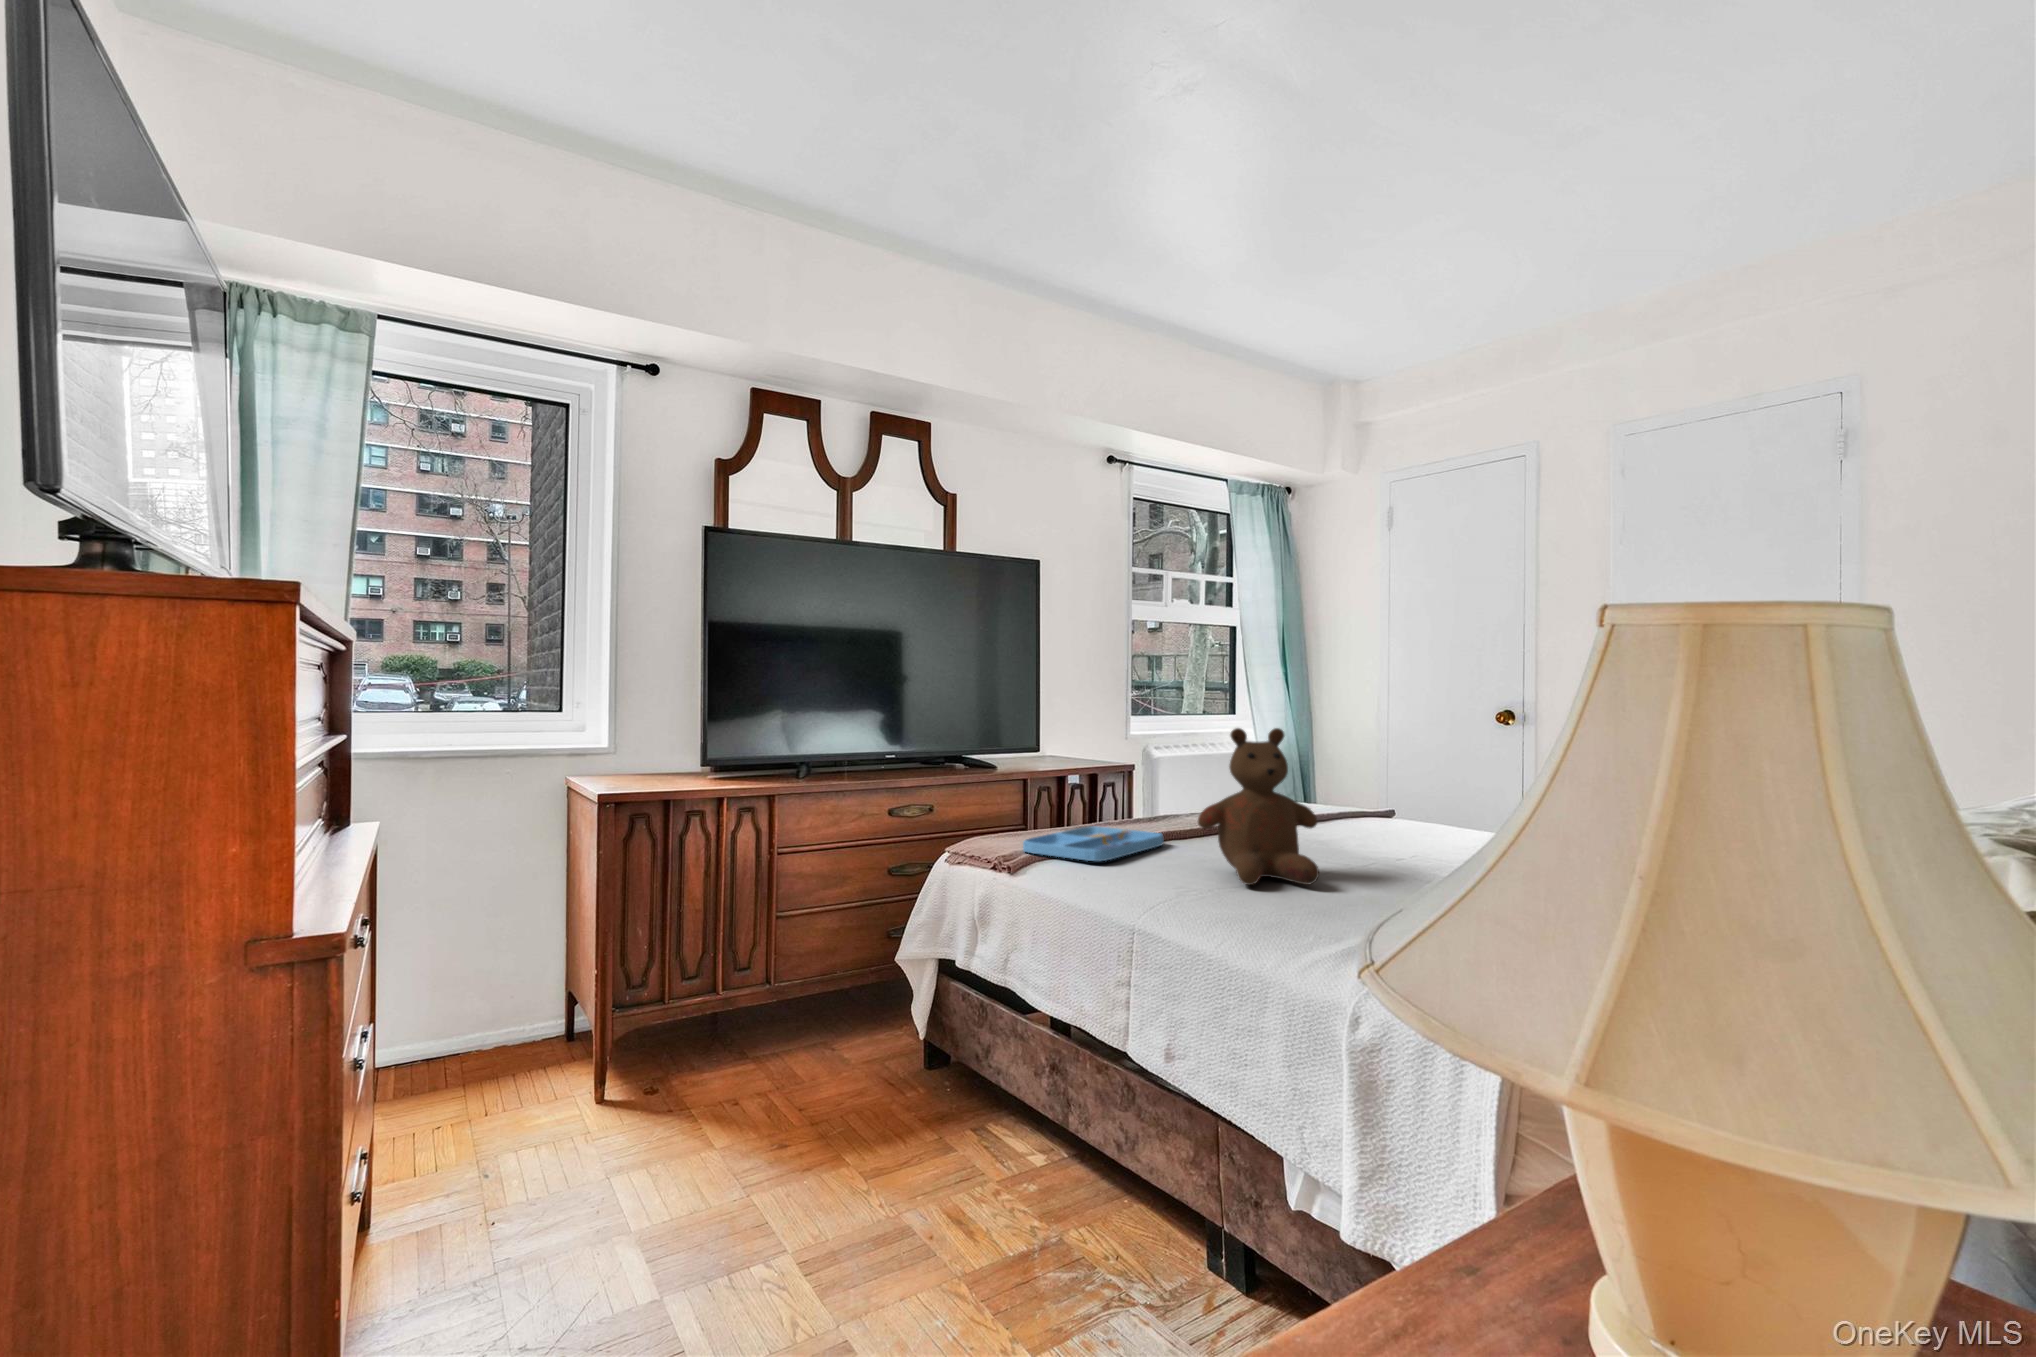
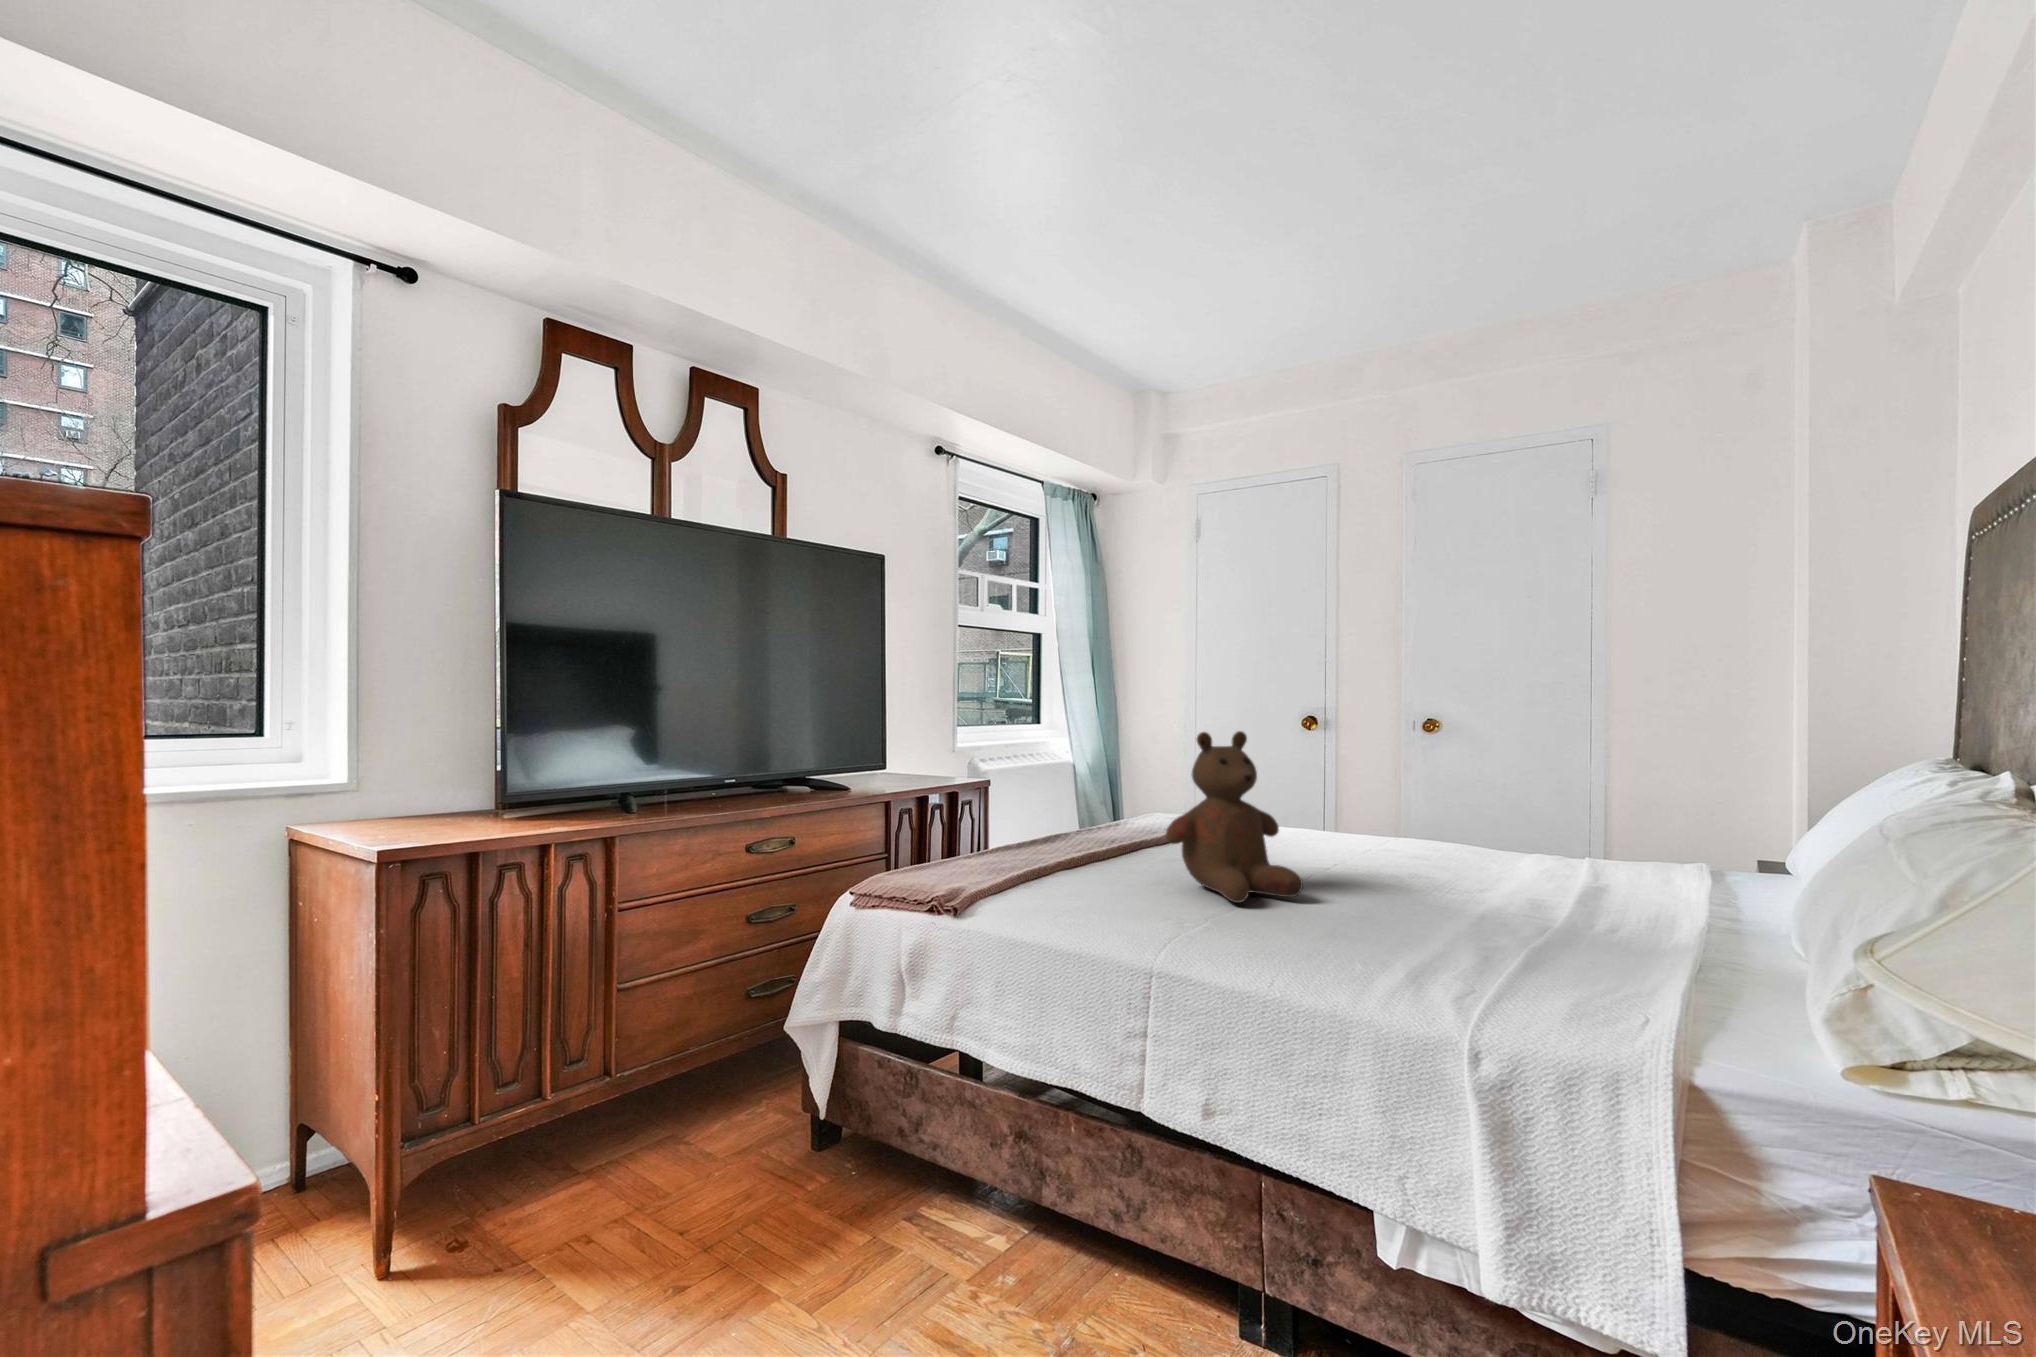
tray: present [1023,826,1164,861] -> none [958,847,1096,888]

